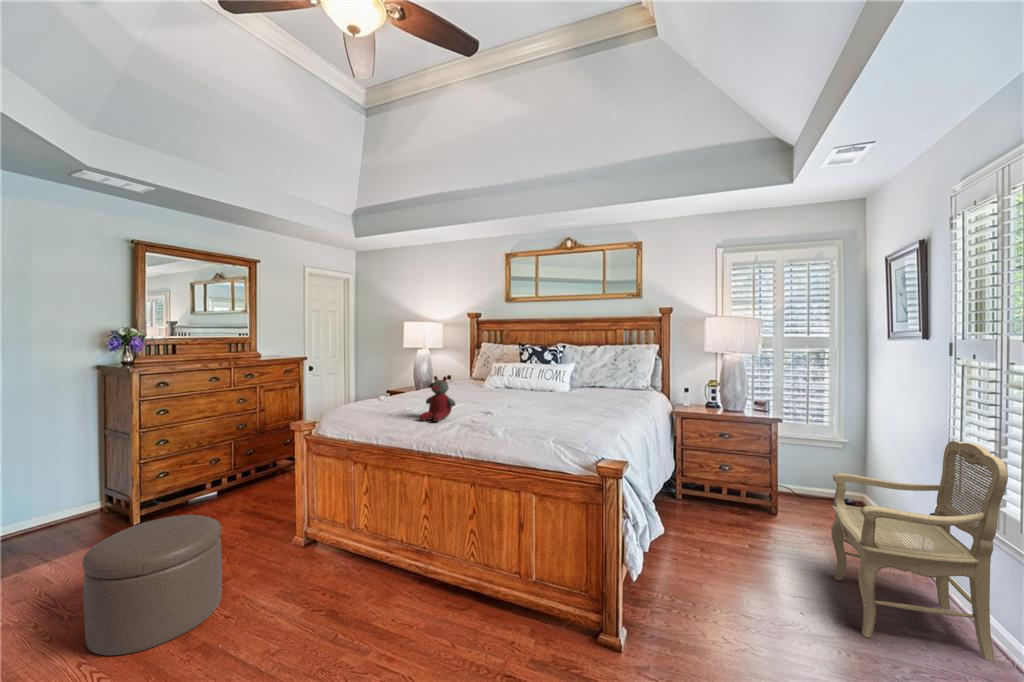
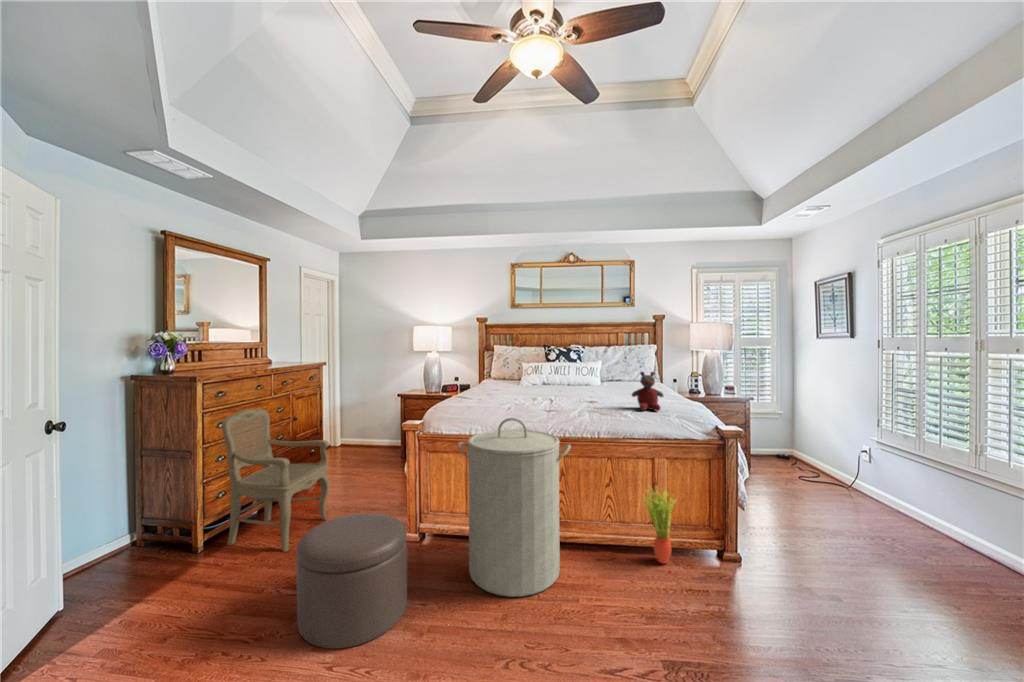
stuffed bear: present [420,376,455,422] -> present [632,372,664,411]
laundry hamper: none [286,429,403,636] -> present [458,418,571,597]
armchair: present [831,441,1008,662] -> present [222,409,329,552]
potted plant: none [491,524,532,629] -> present [643,486,676,564]

